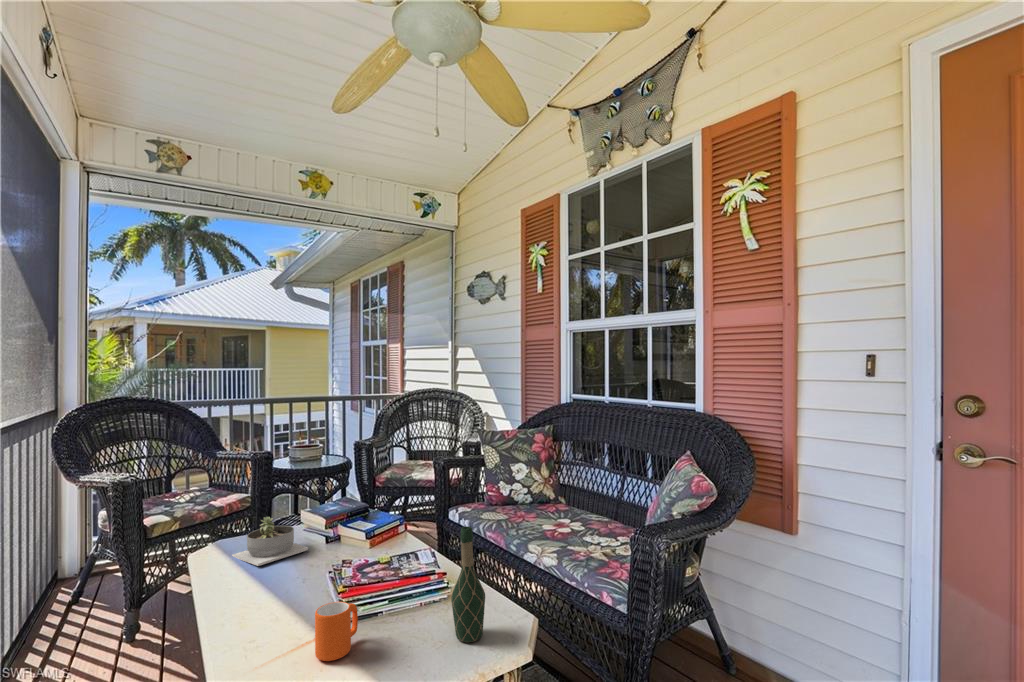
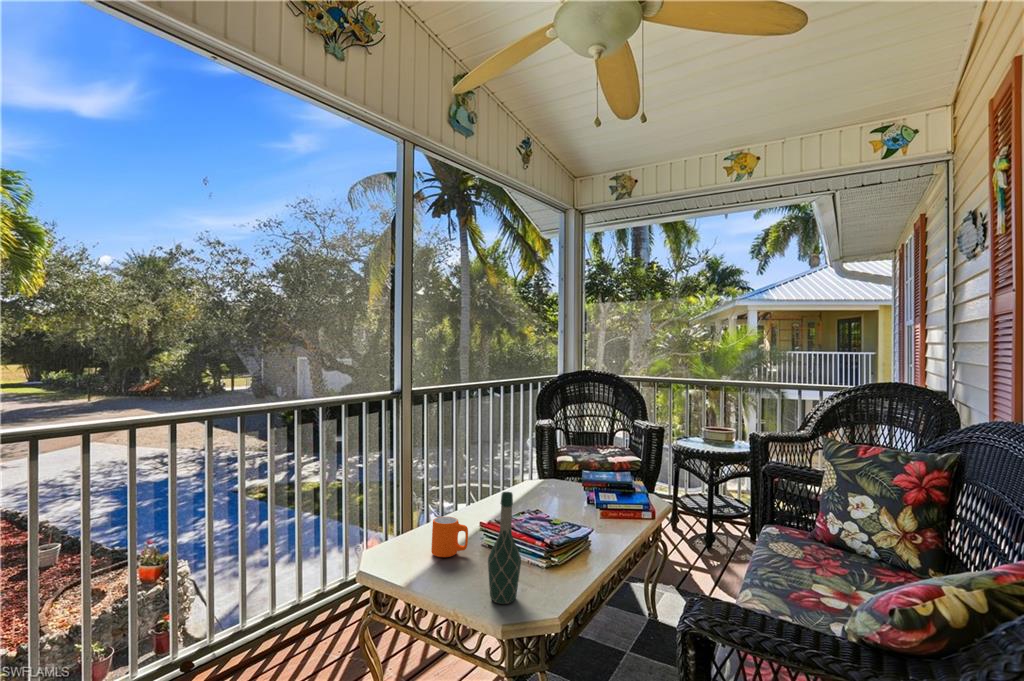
succulent planter: present [232,517,308,566] -> none [526,463,573,501]

